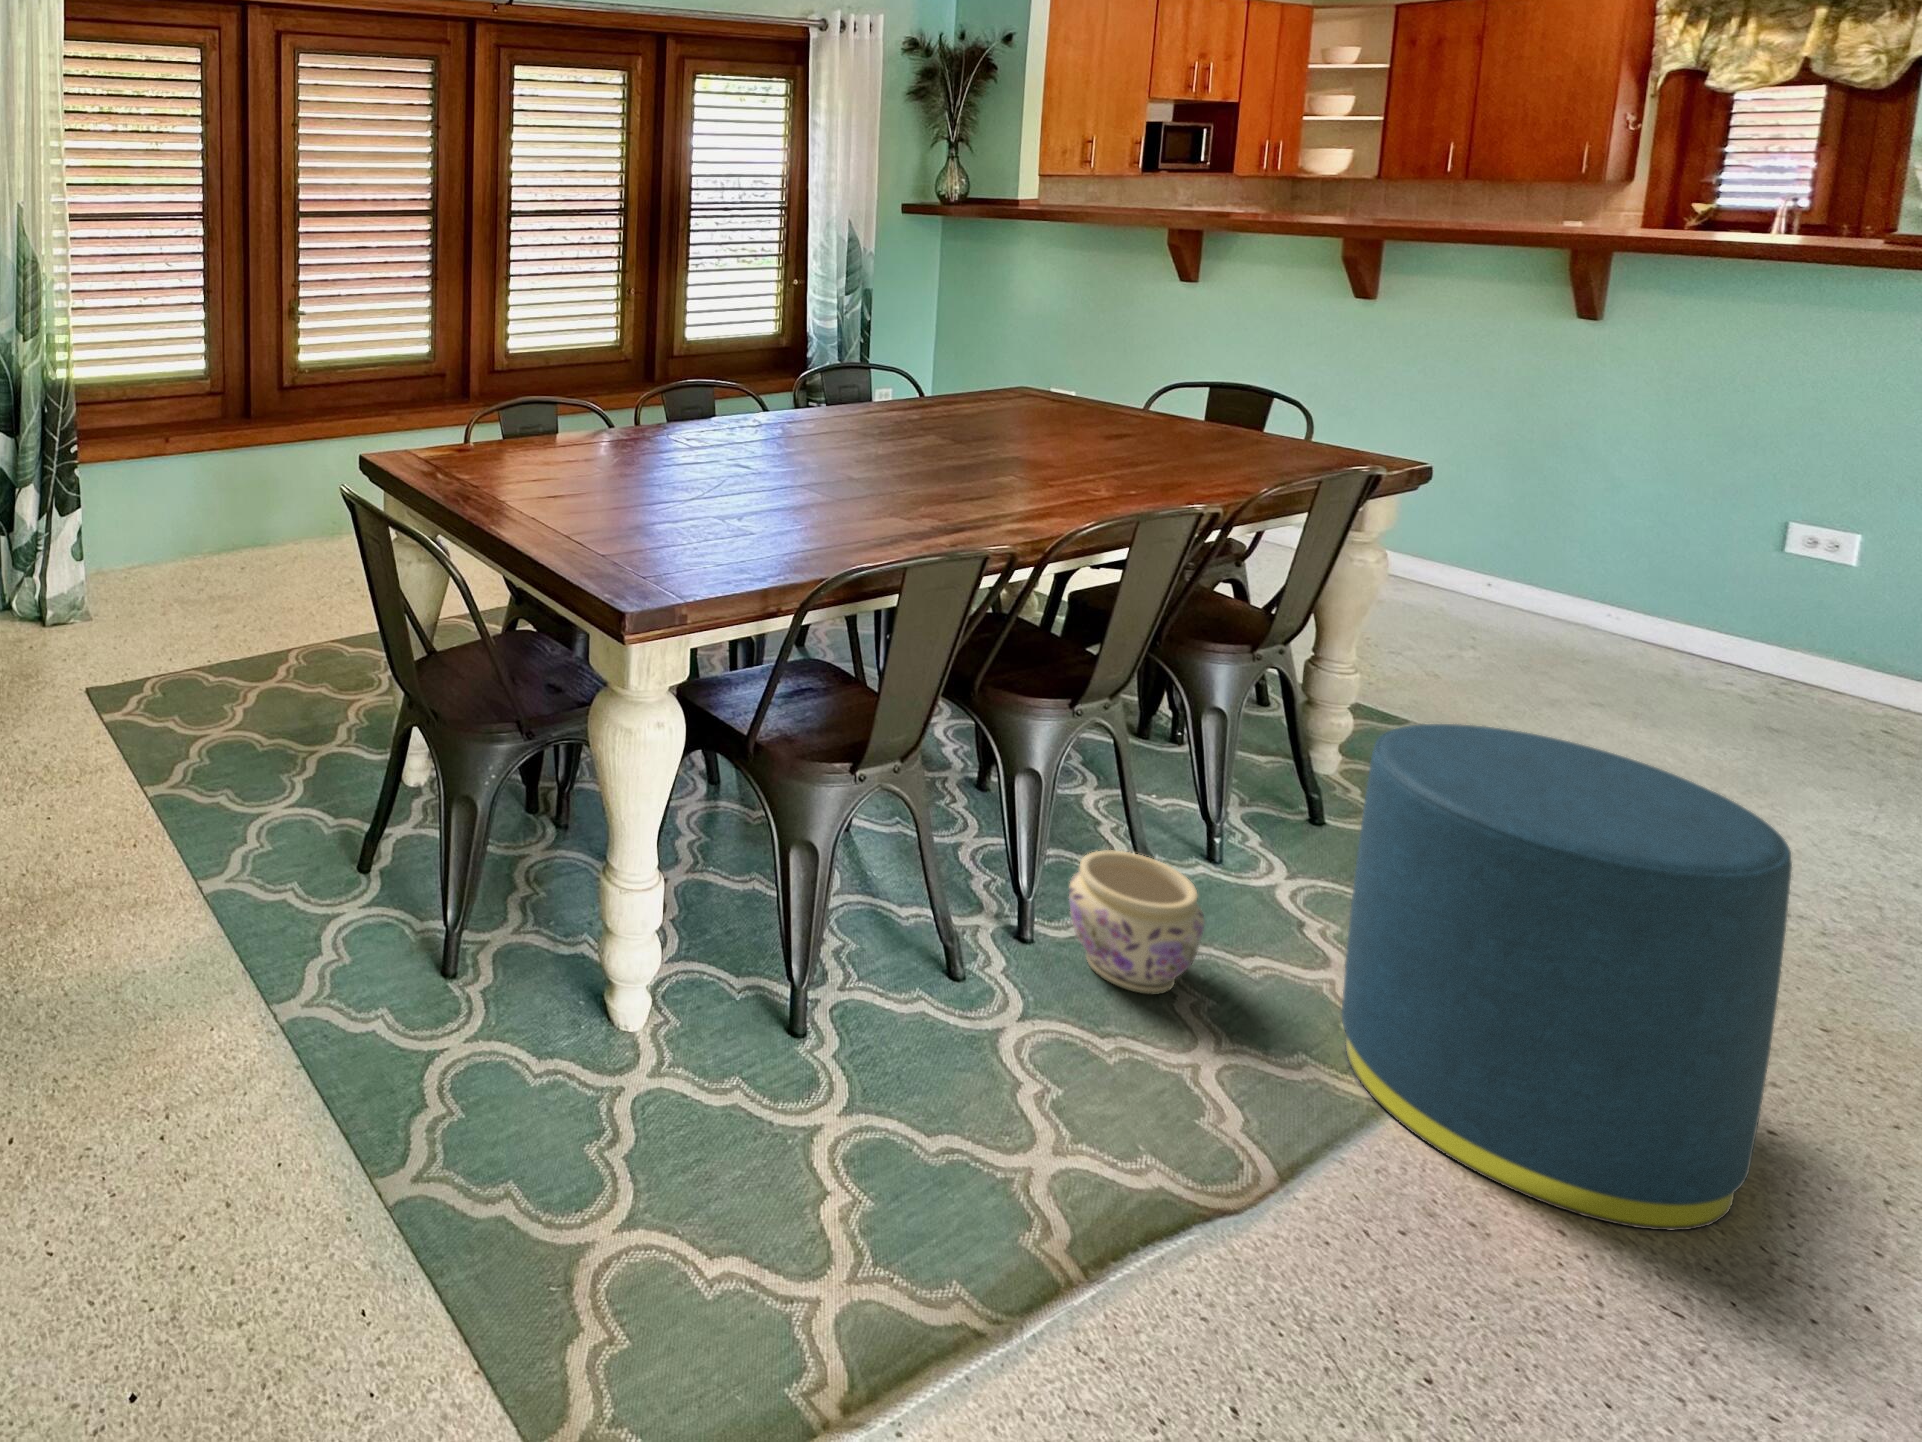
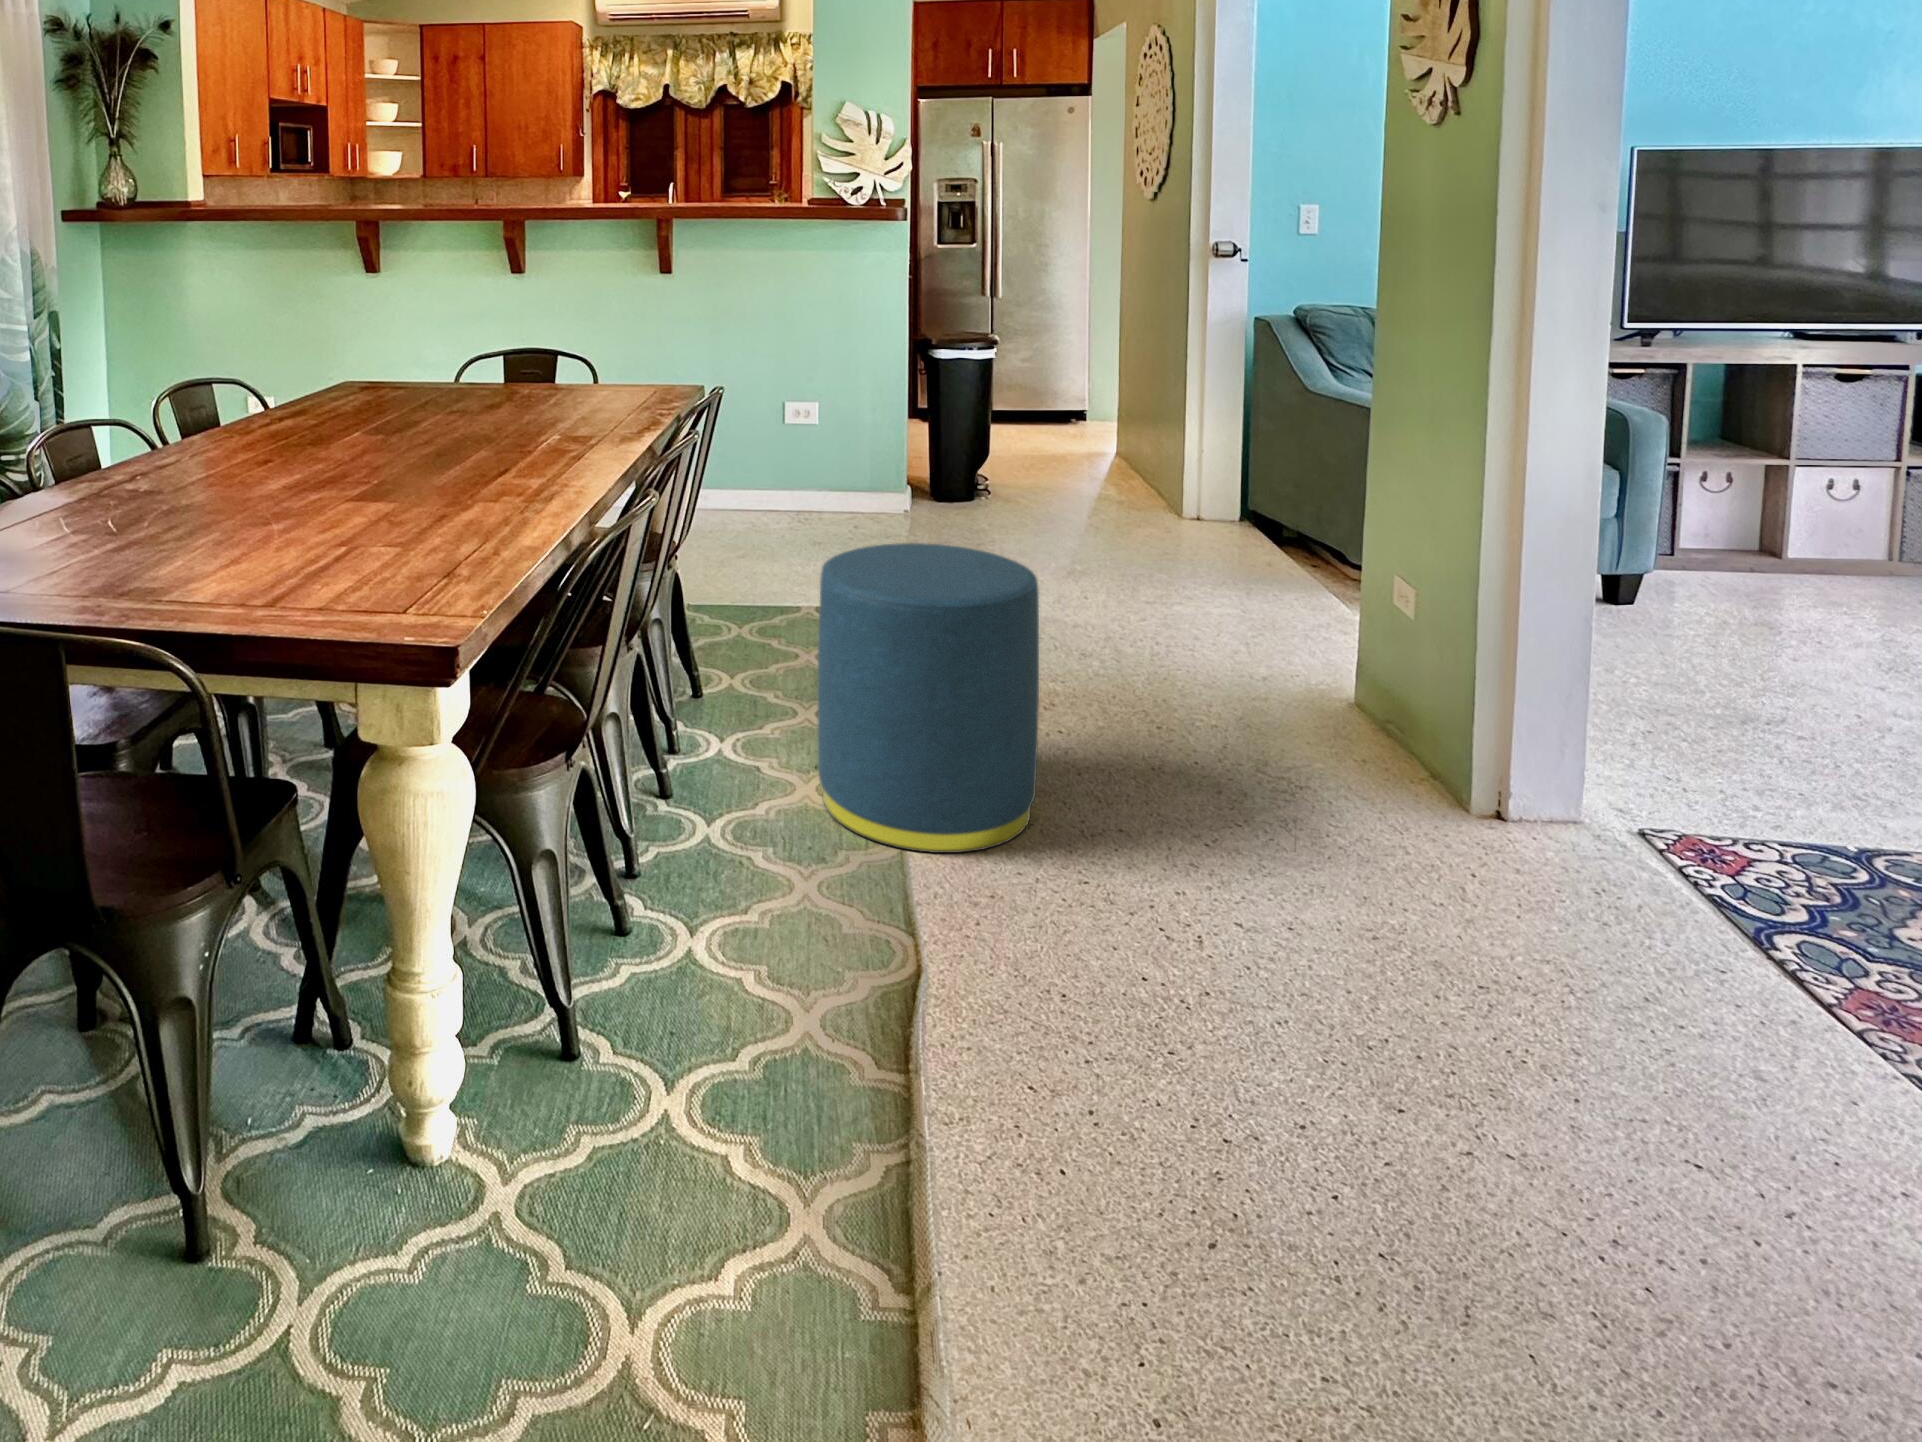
planter: present [1069,850,1205,995] -> none [643,742,746,859]

